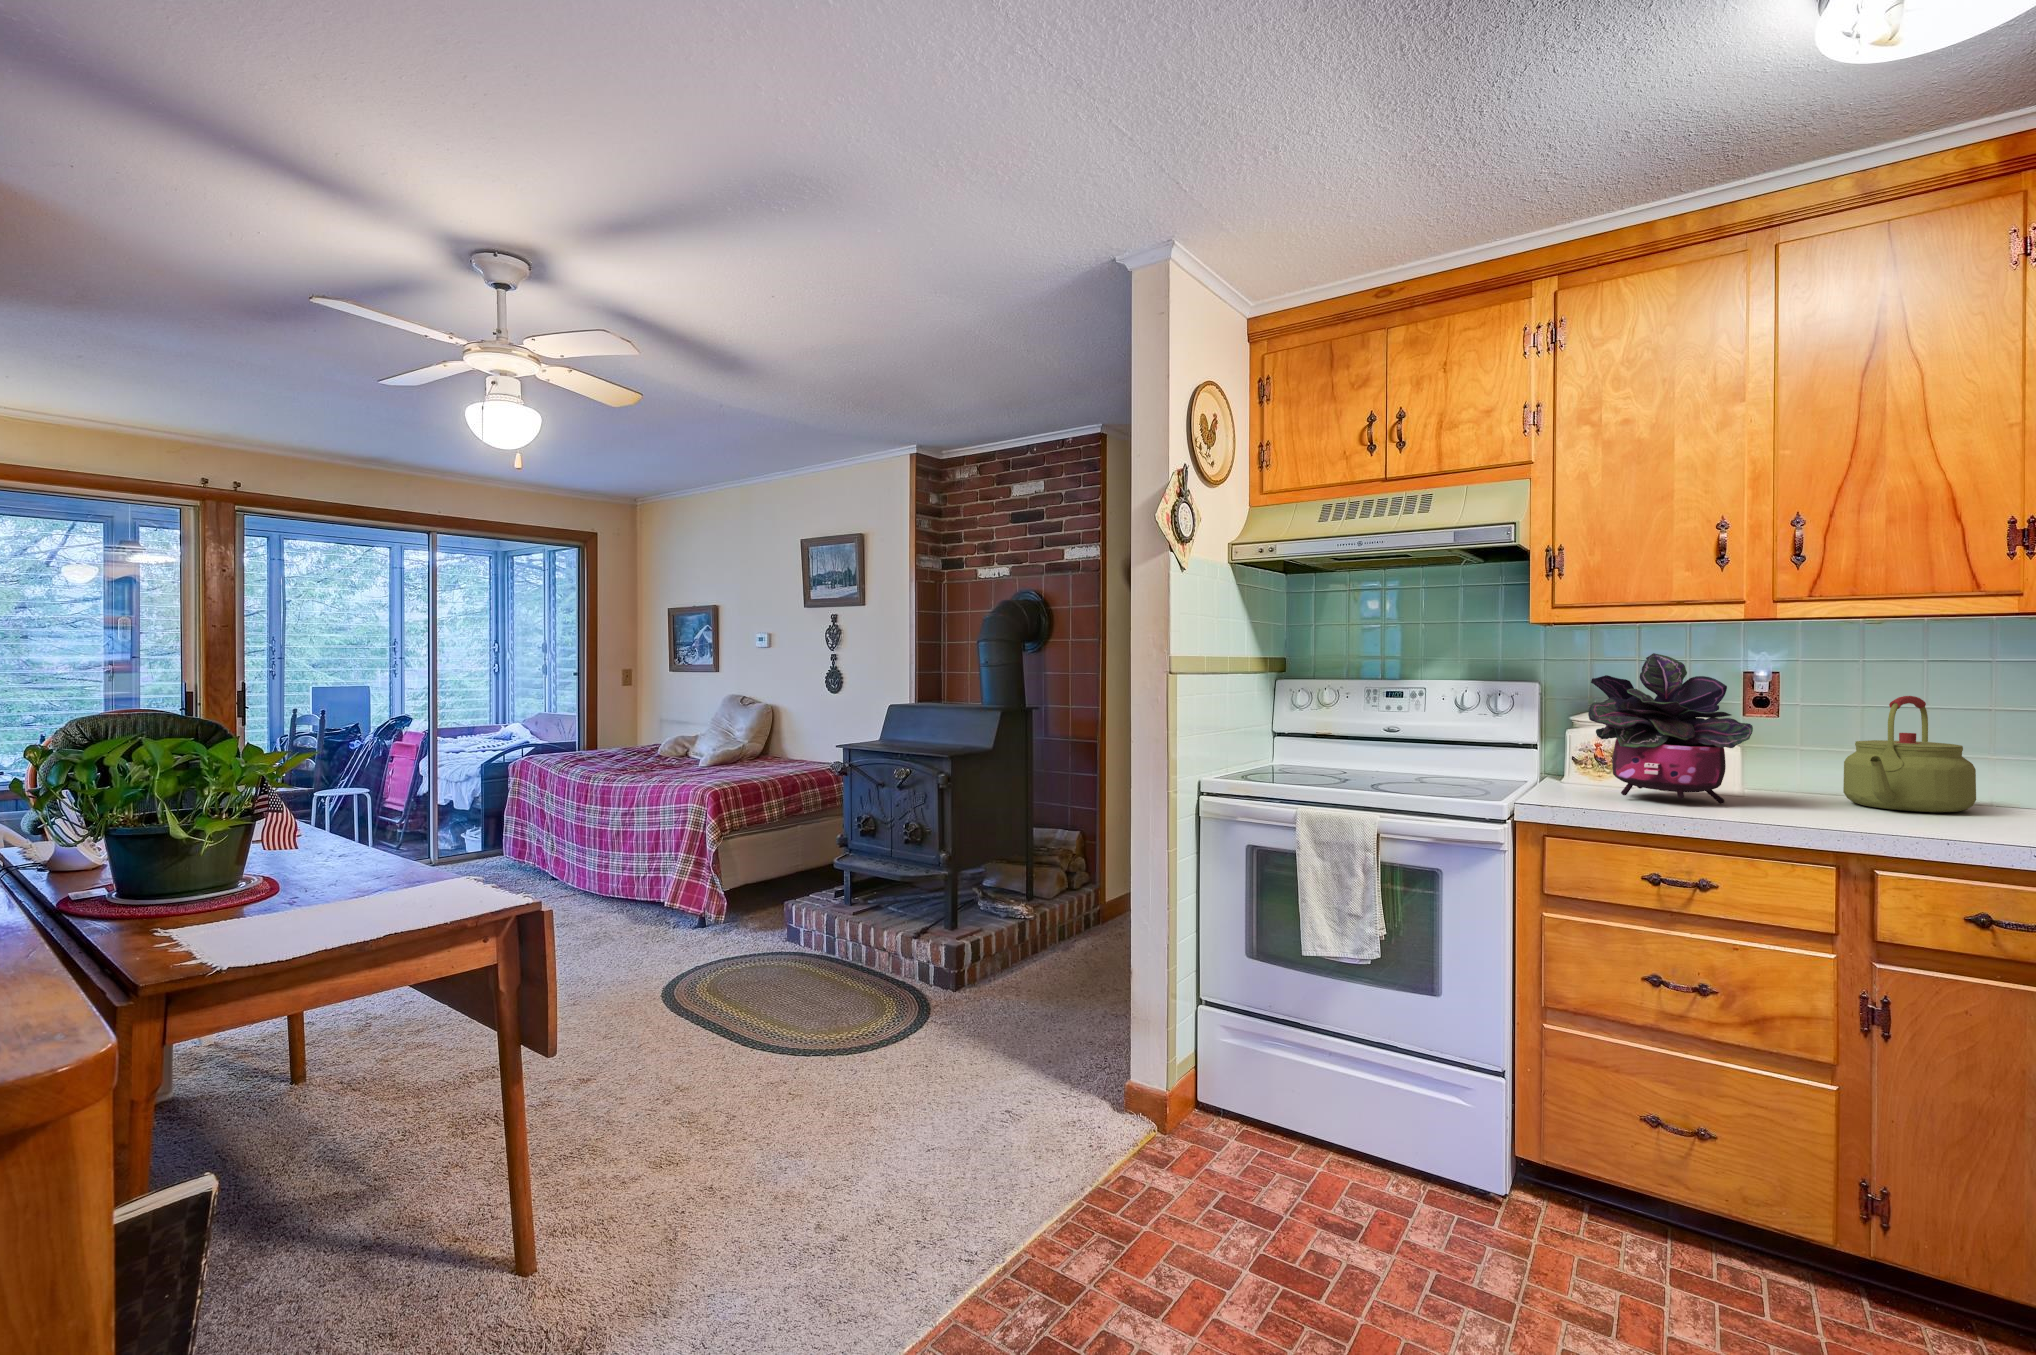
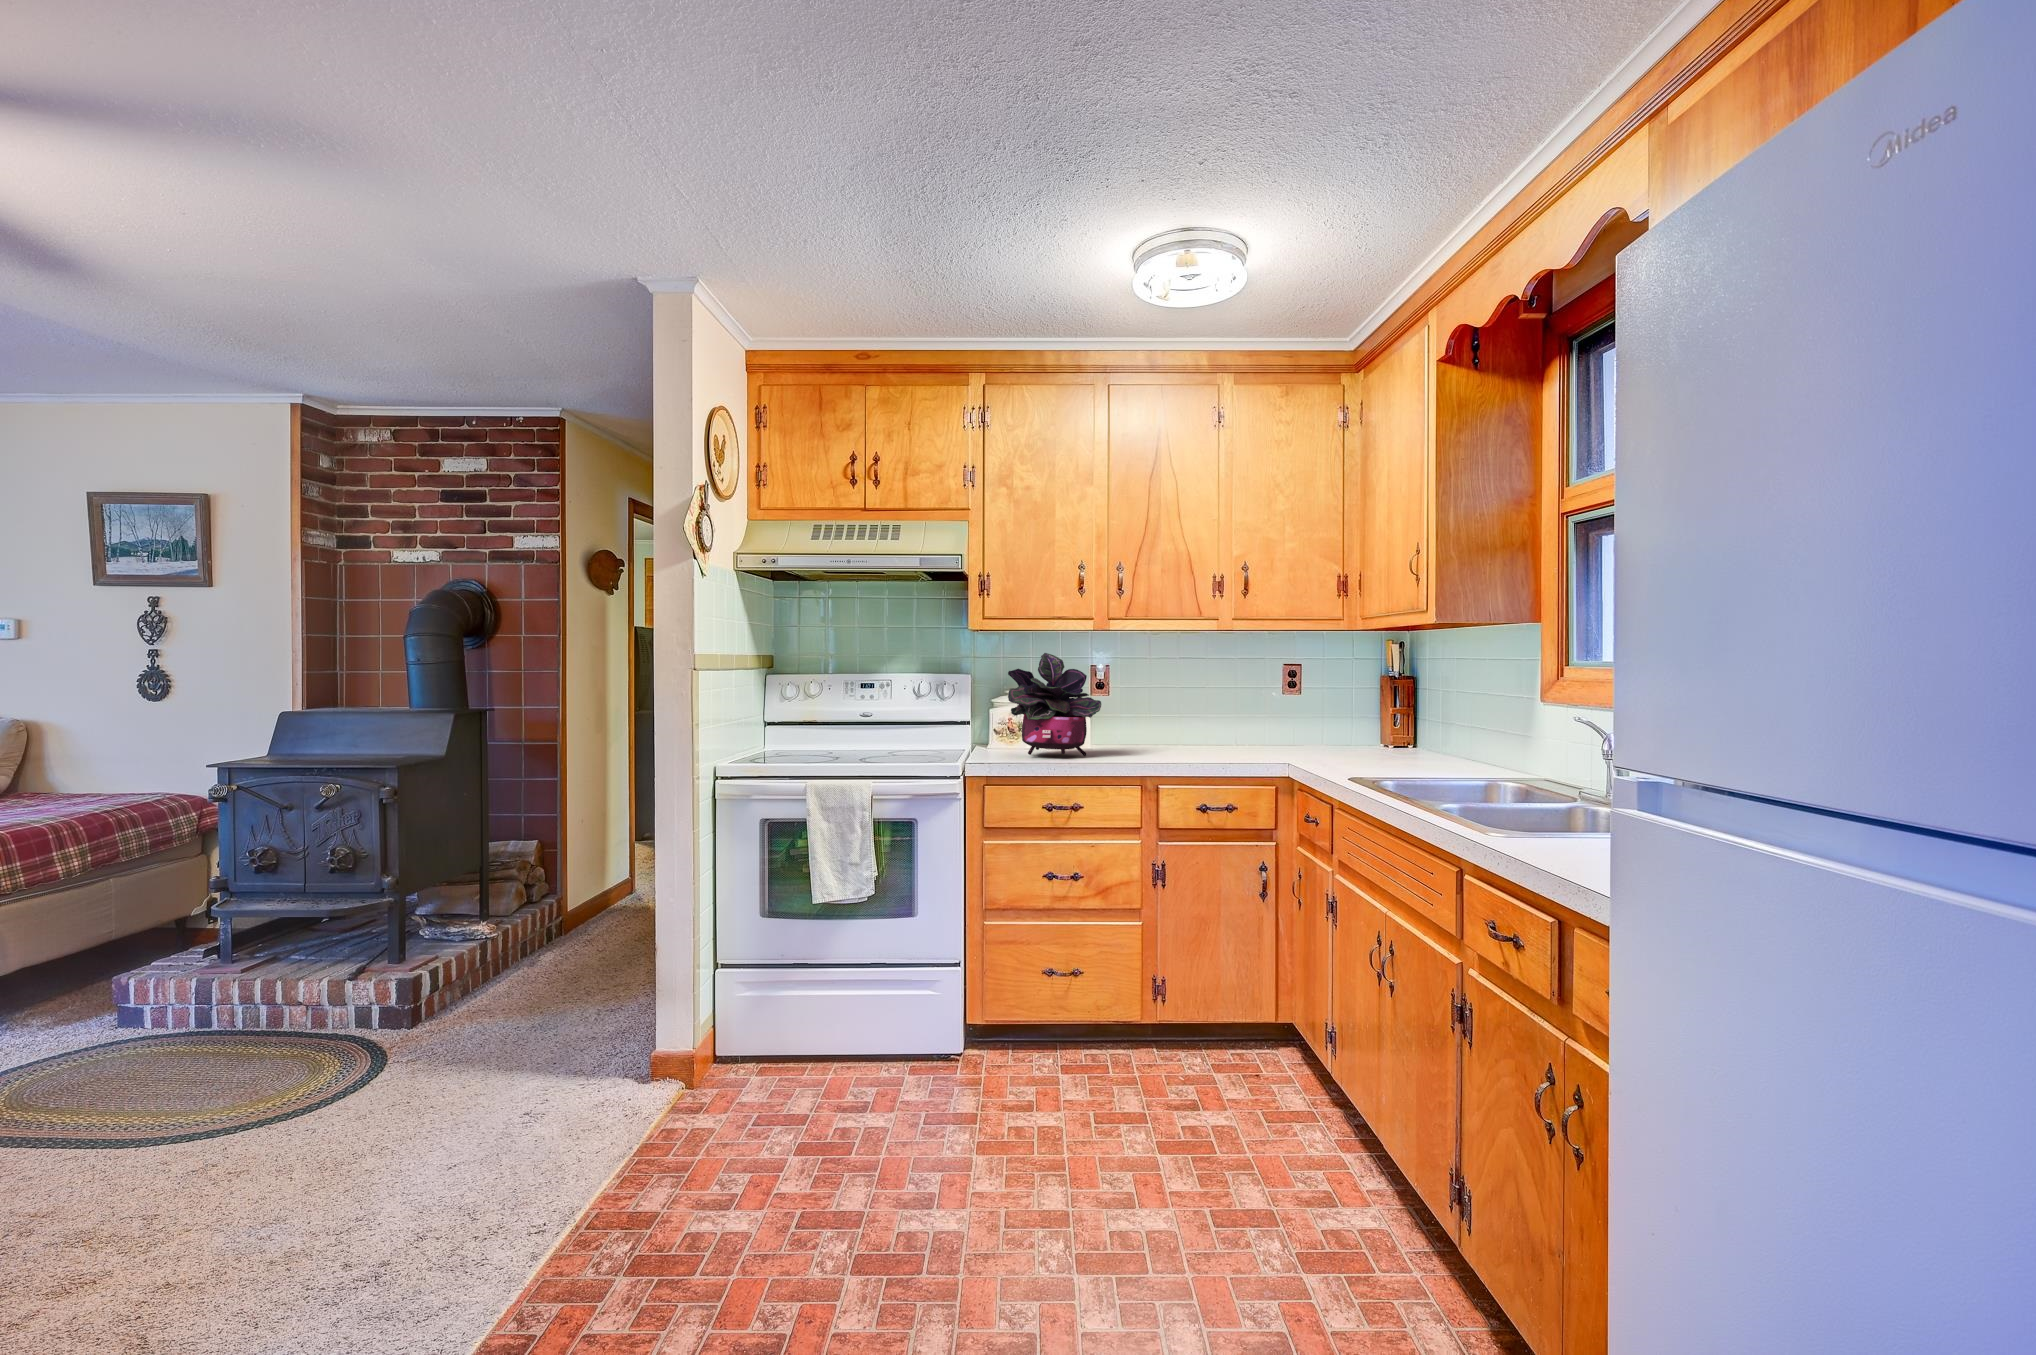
kettle: present [1843,696,1976,812] -> none [1146,680,1207,753]

